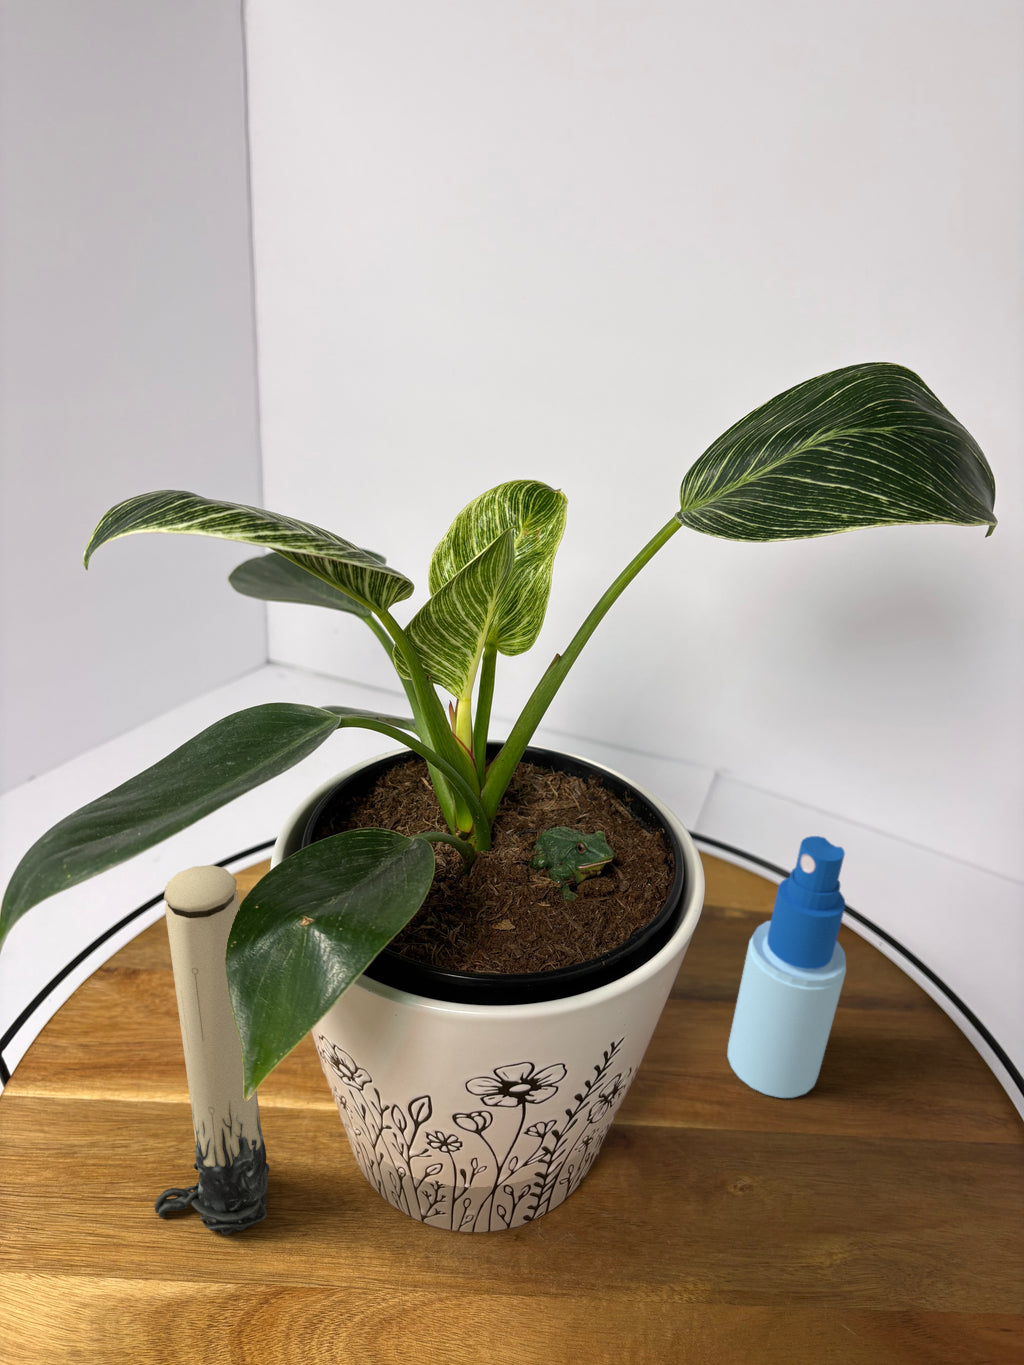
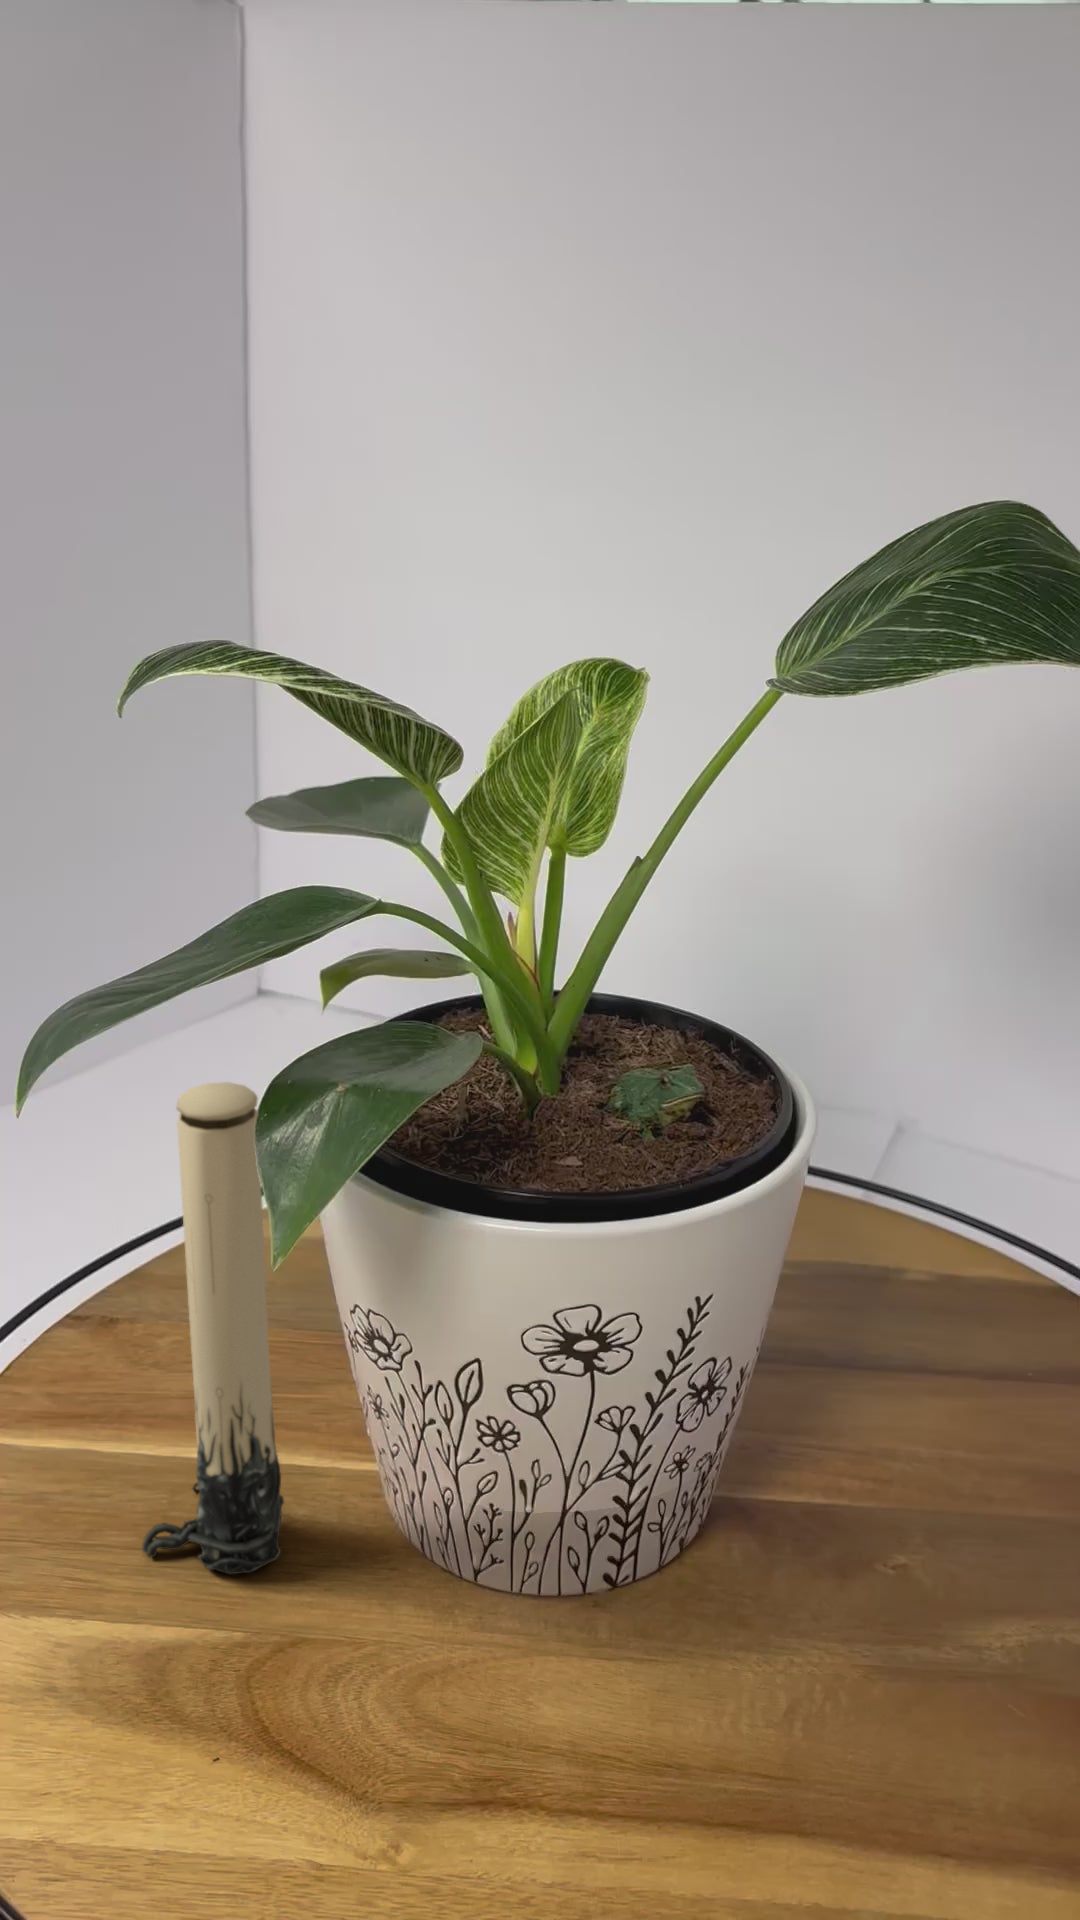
spray bottle: present [728,836,846,1098] -> none [885,1105,1031,1469]

